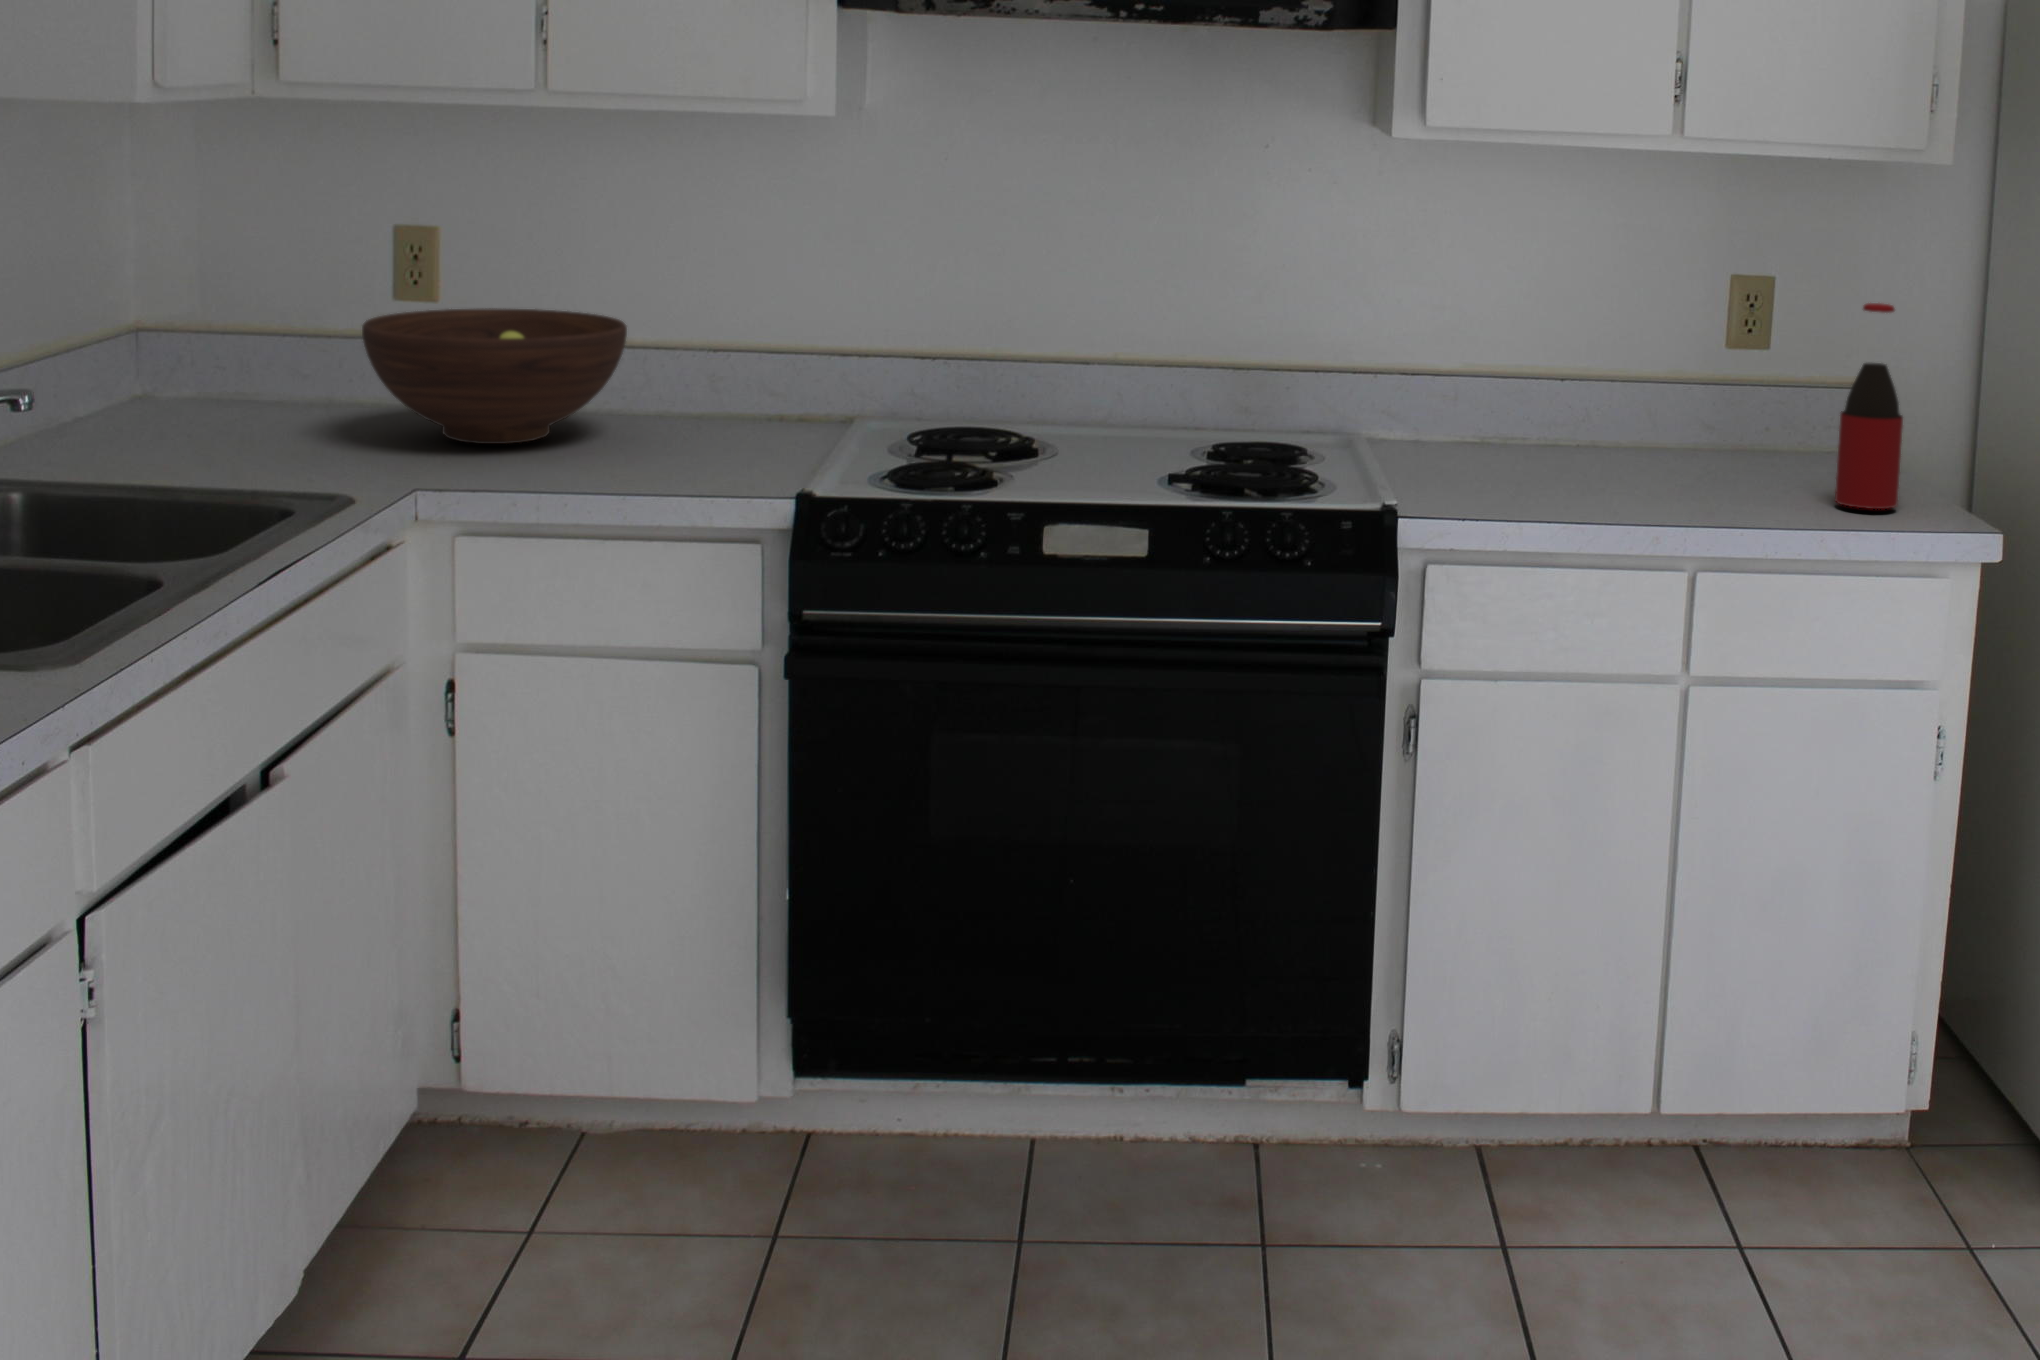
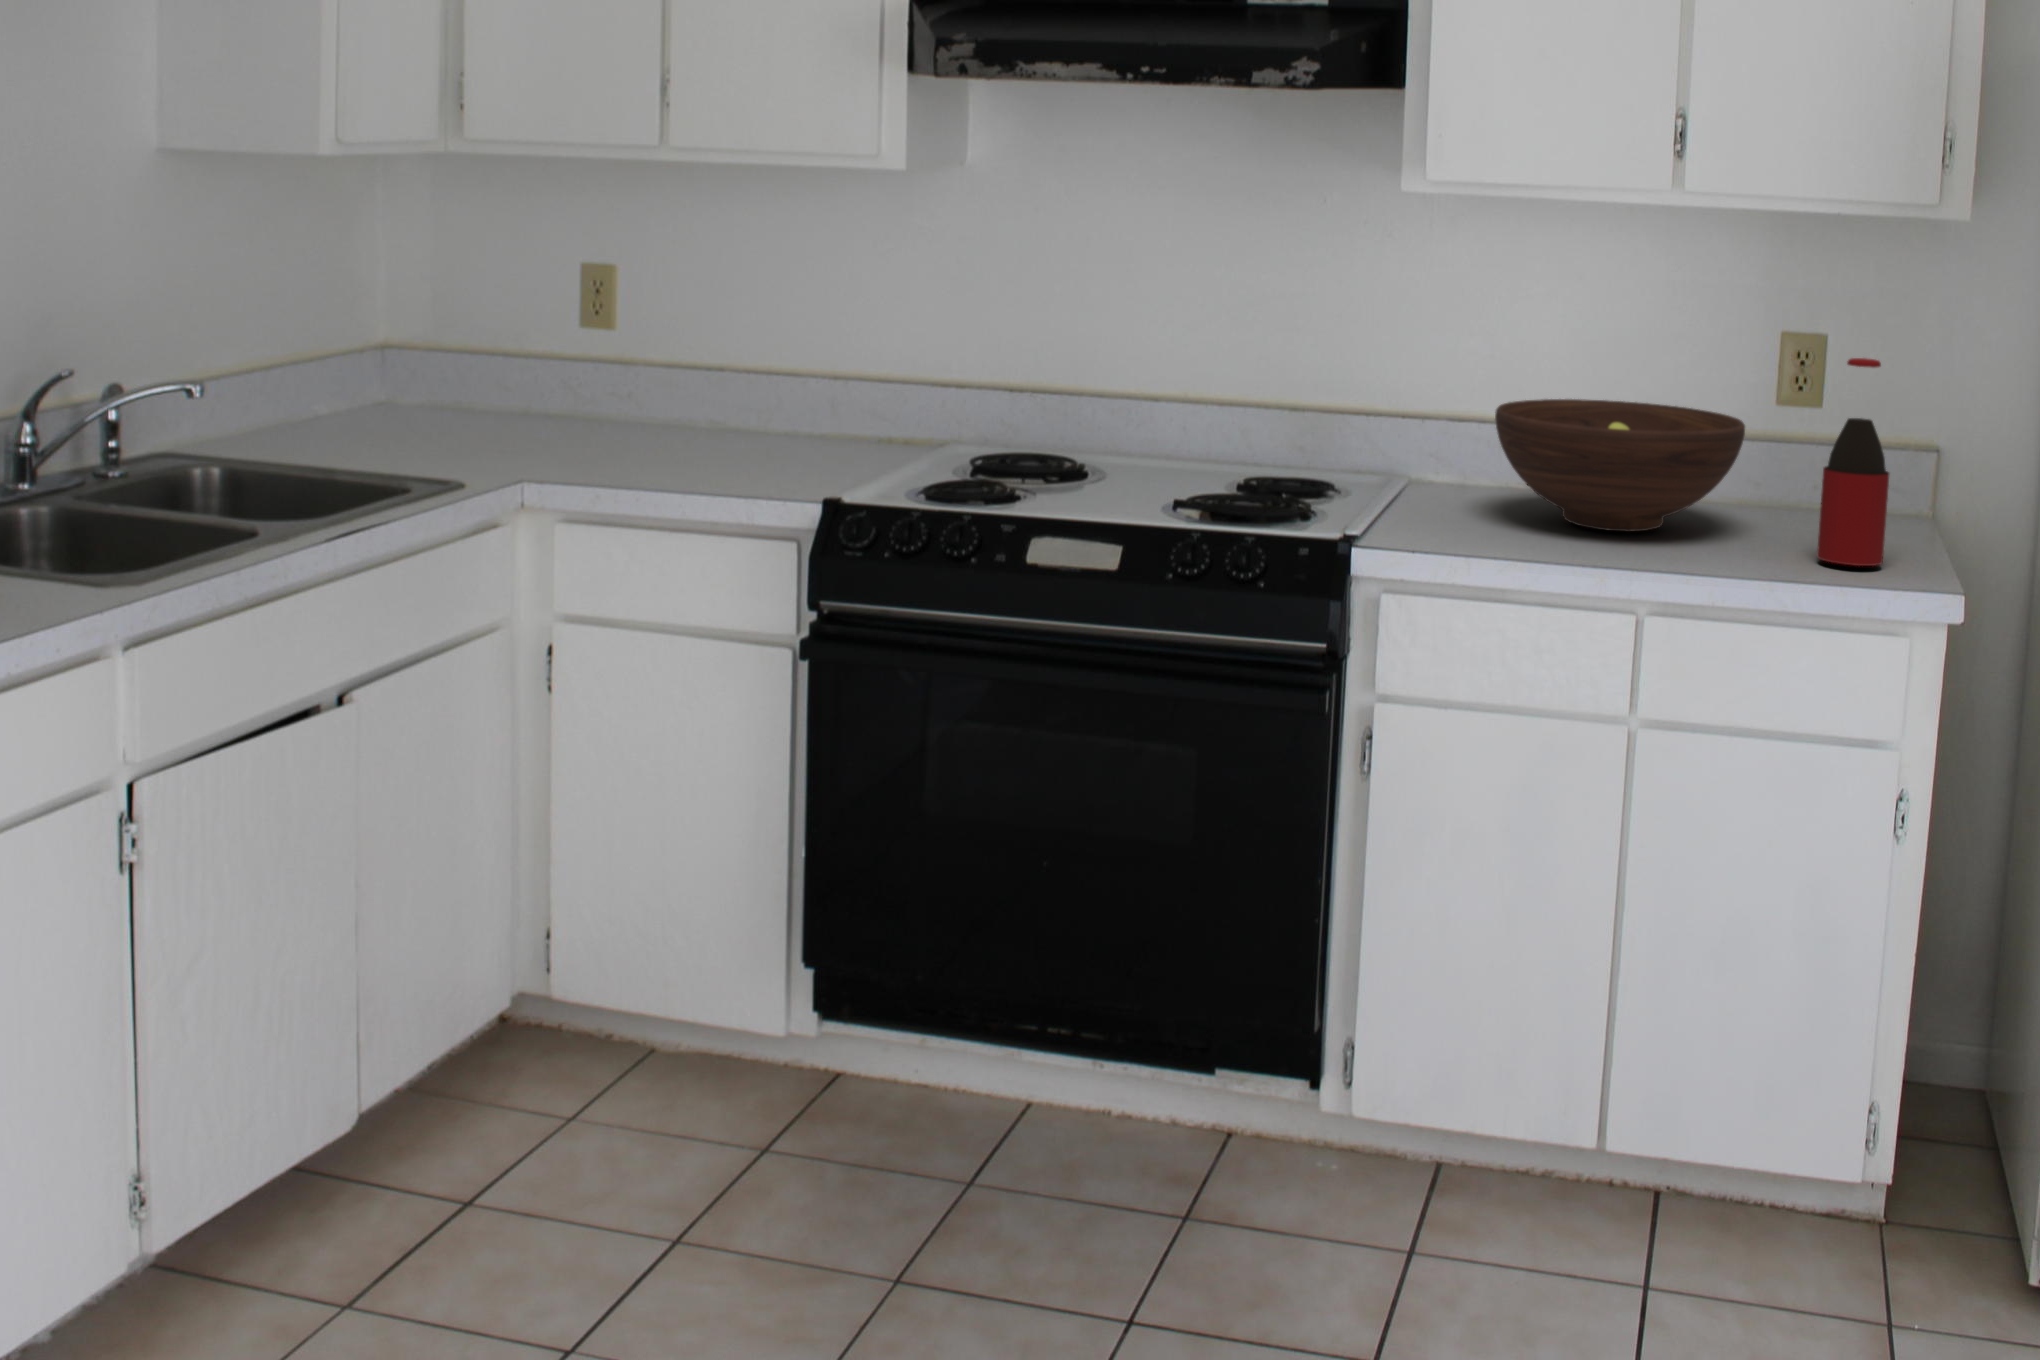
fruit bowl: present [362,308,627,444] -> present [1495,399,1745,532]

